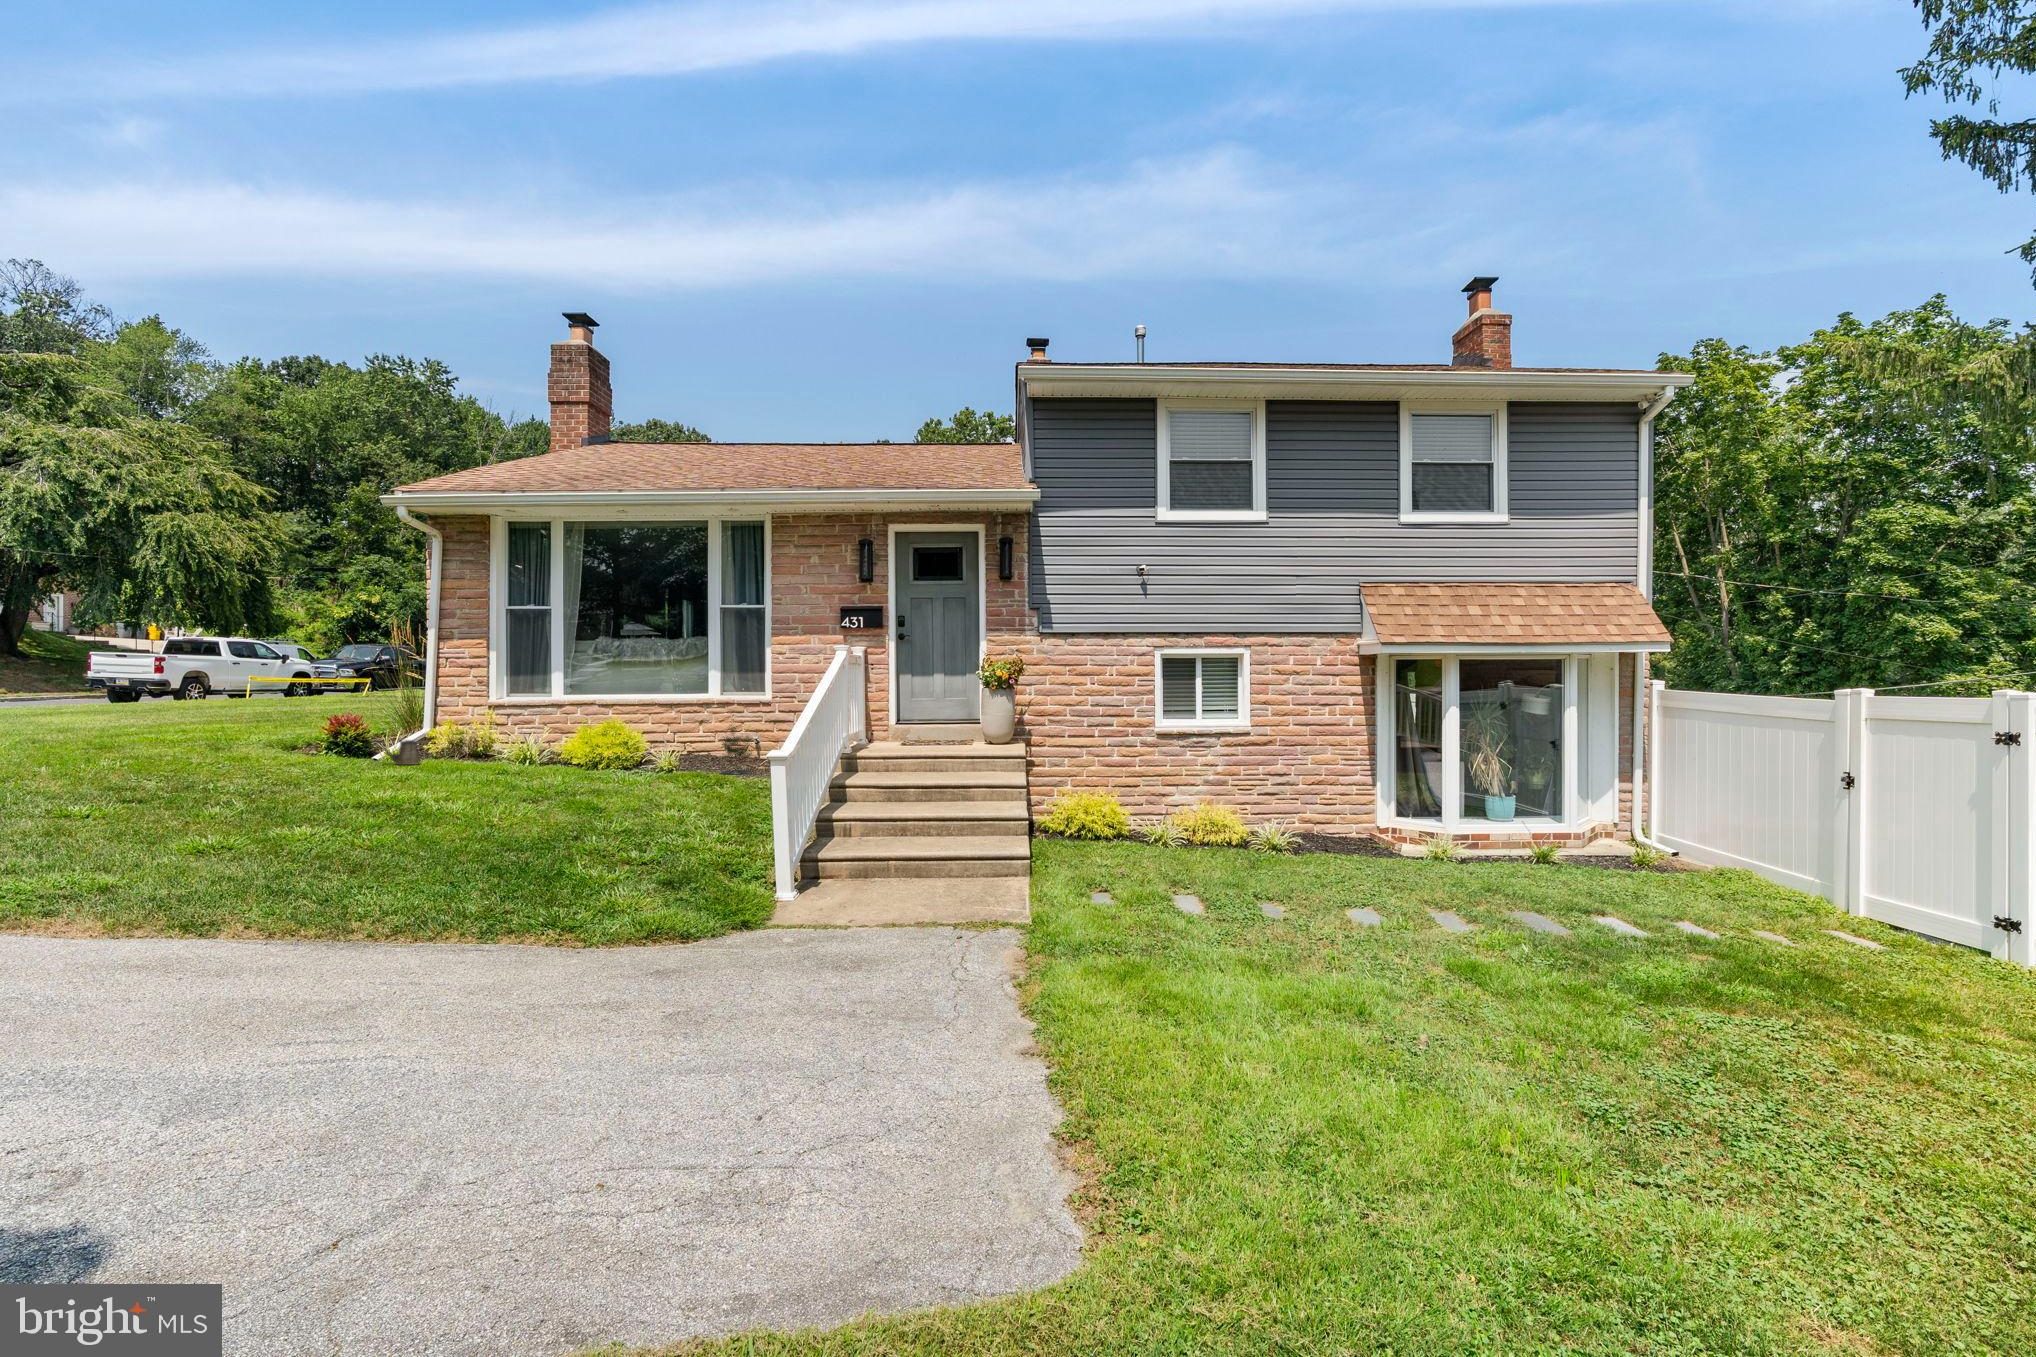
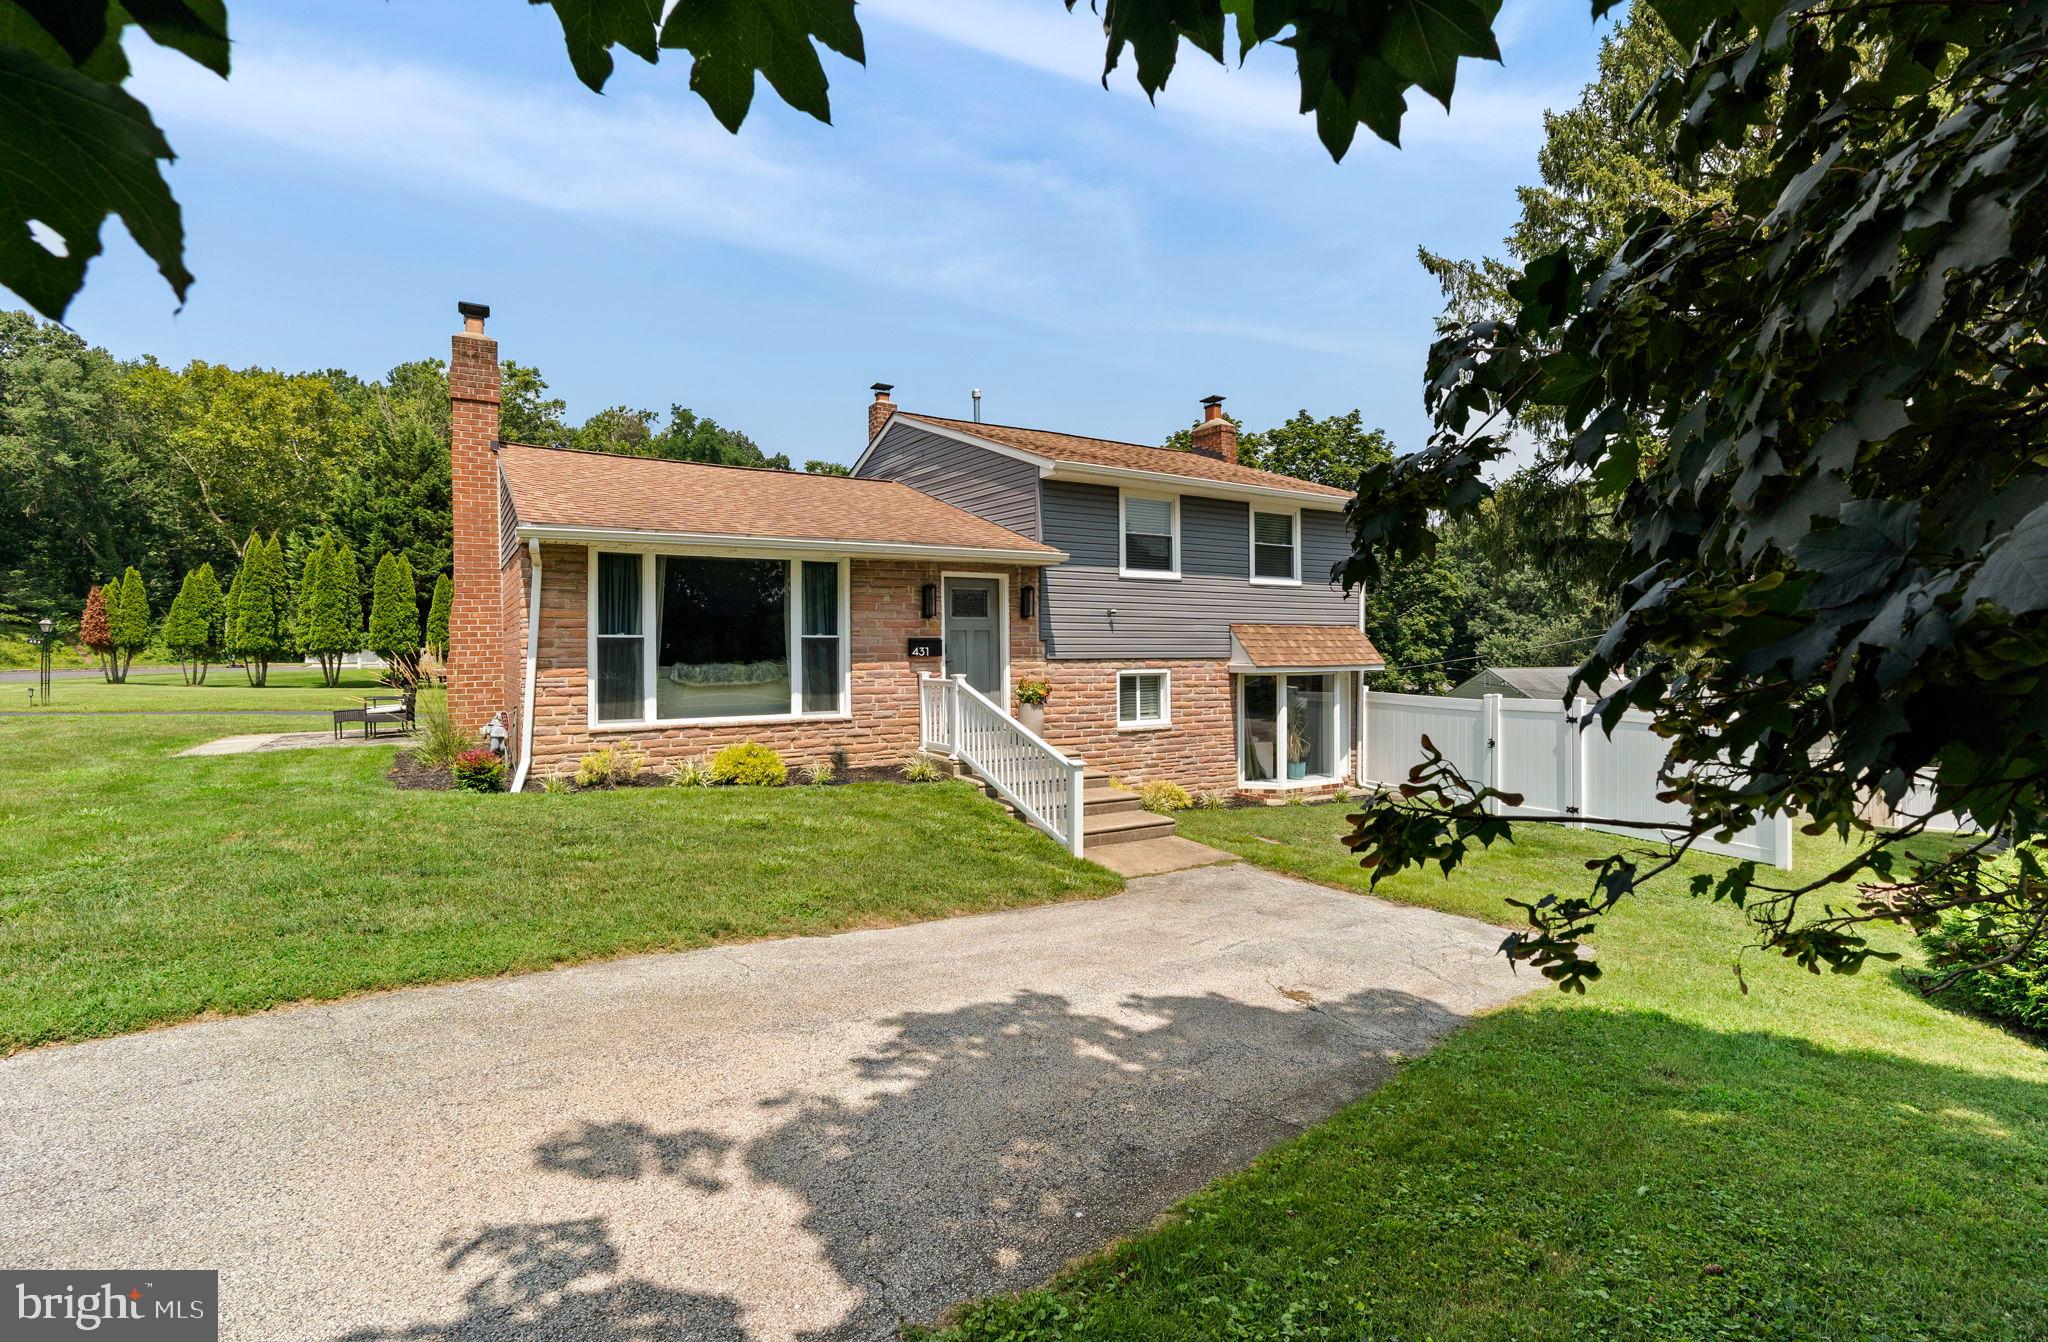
watering can: present [376,739,425,765] -> none [485,771,530,797]

